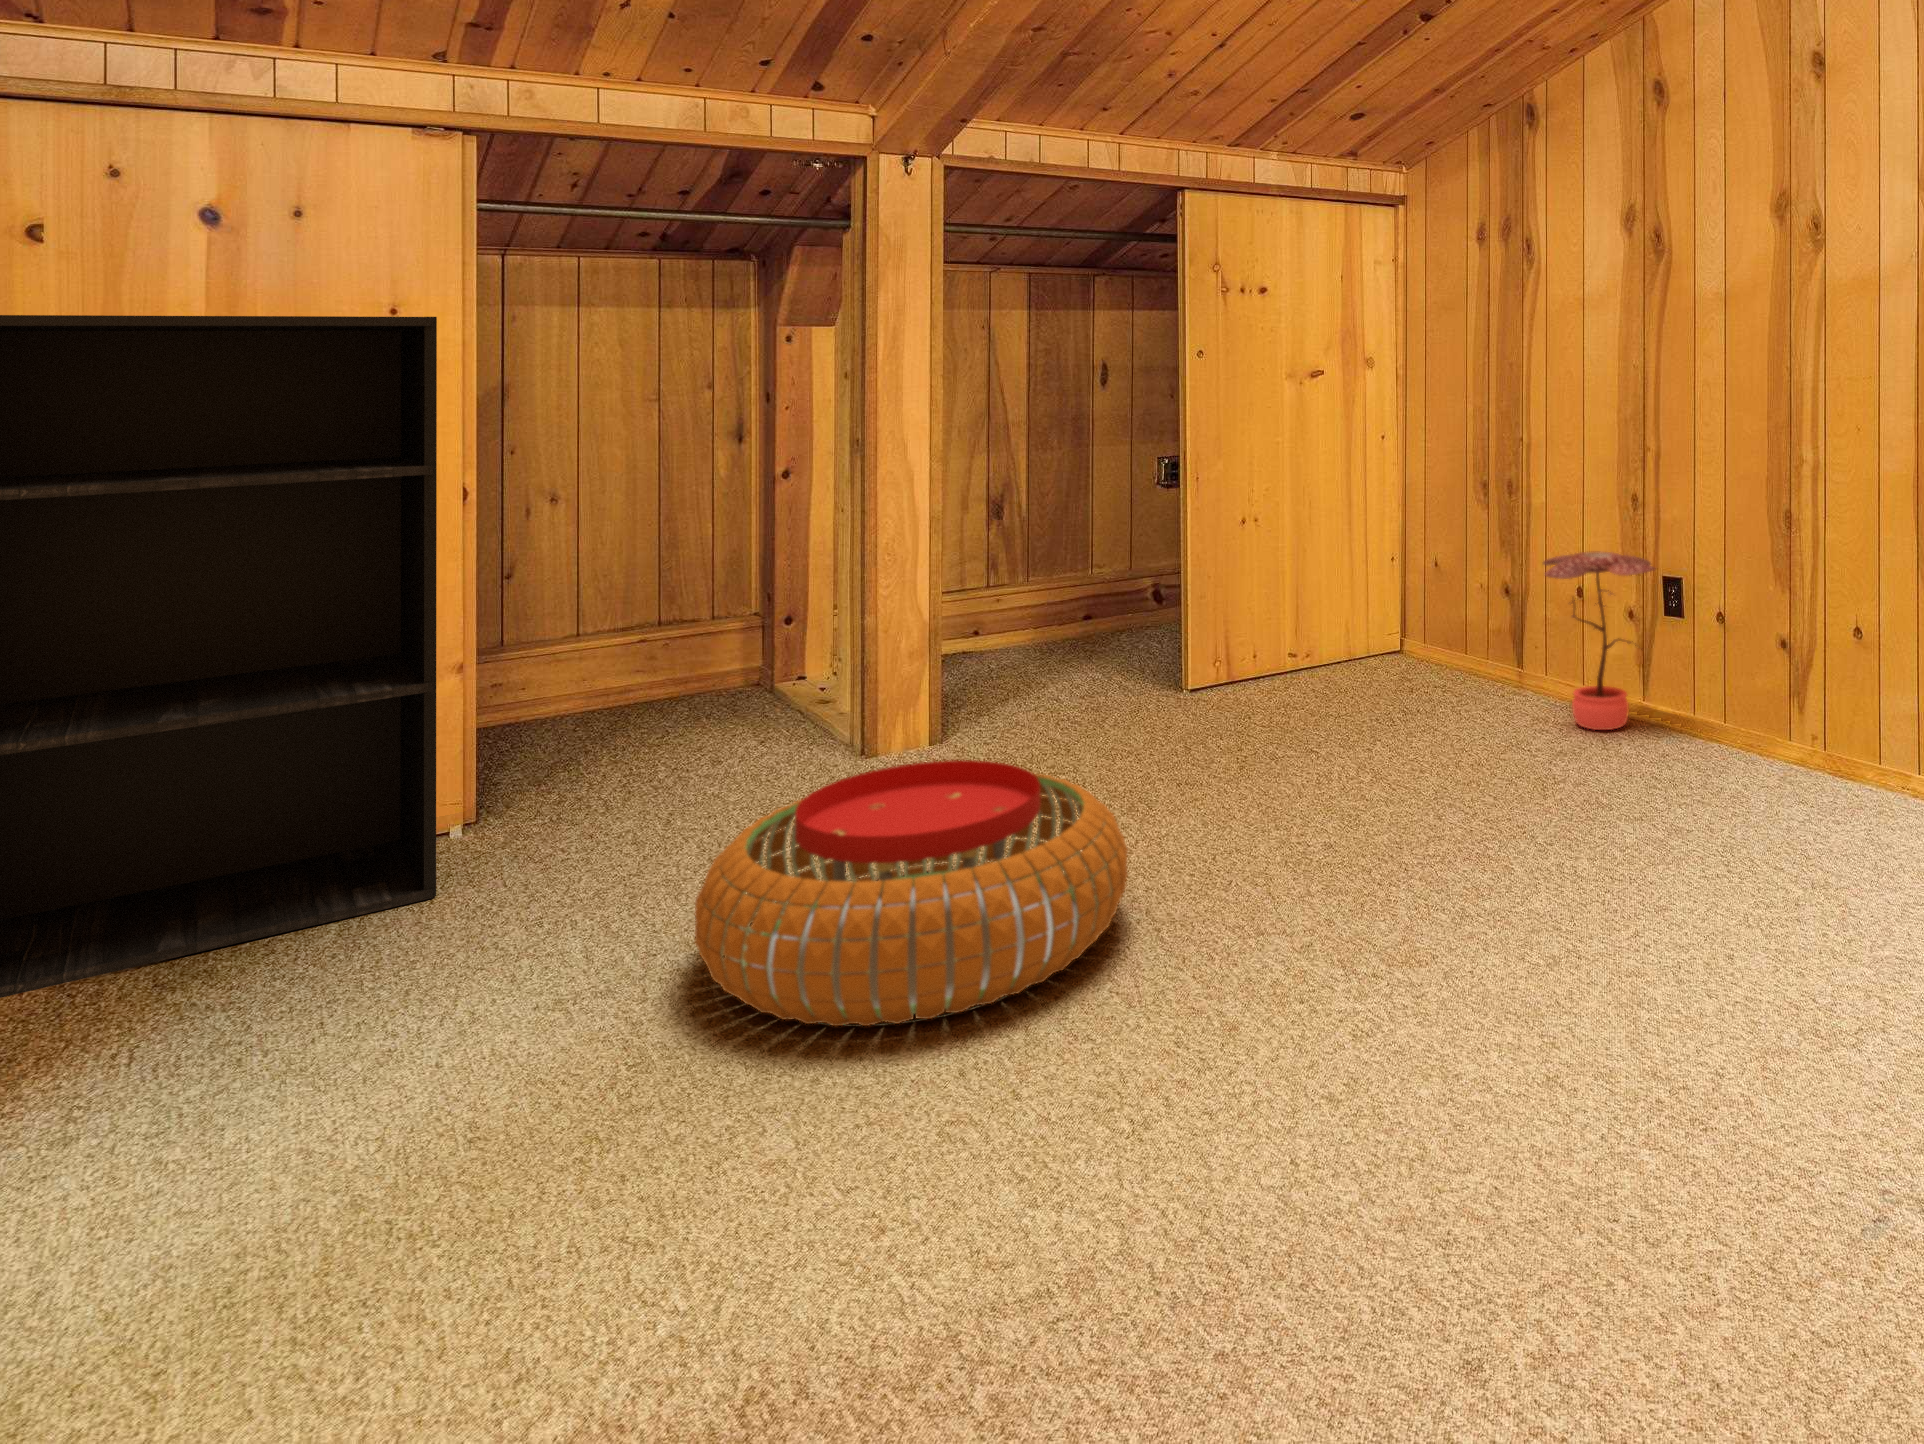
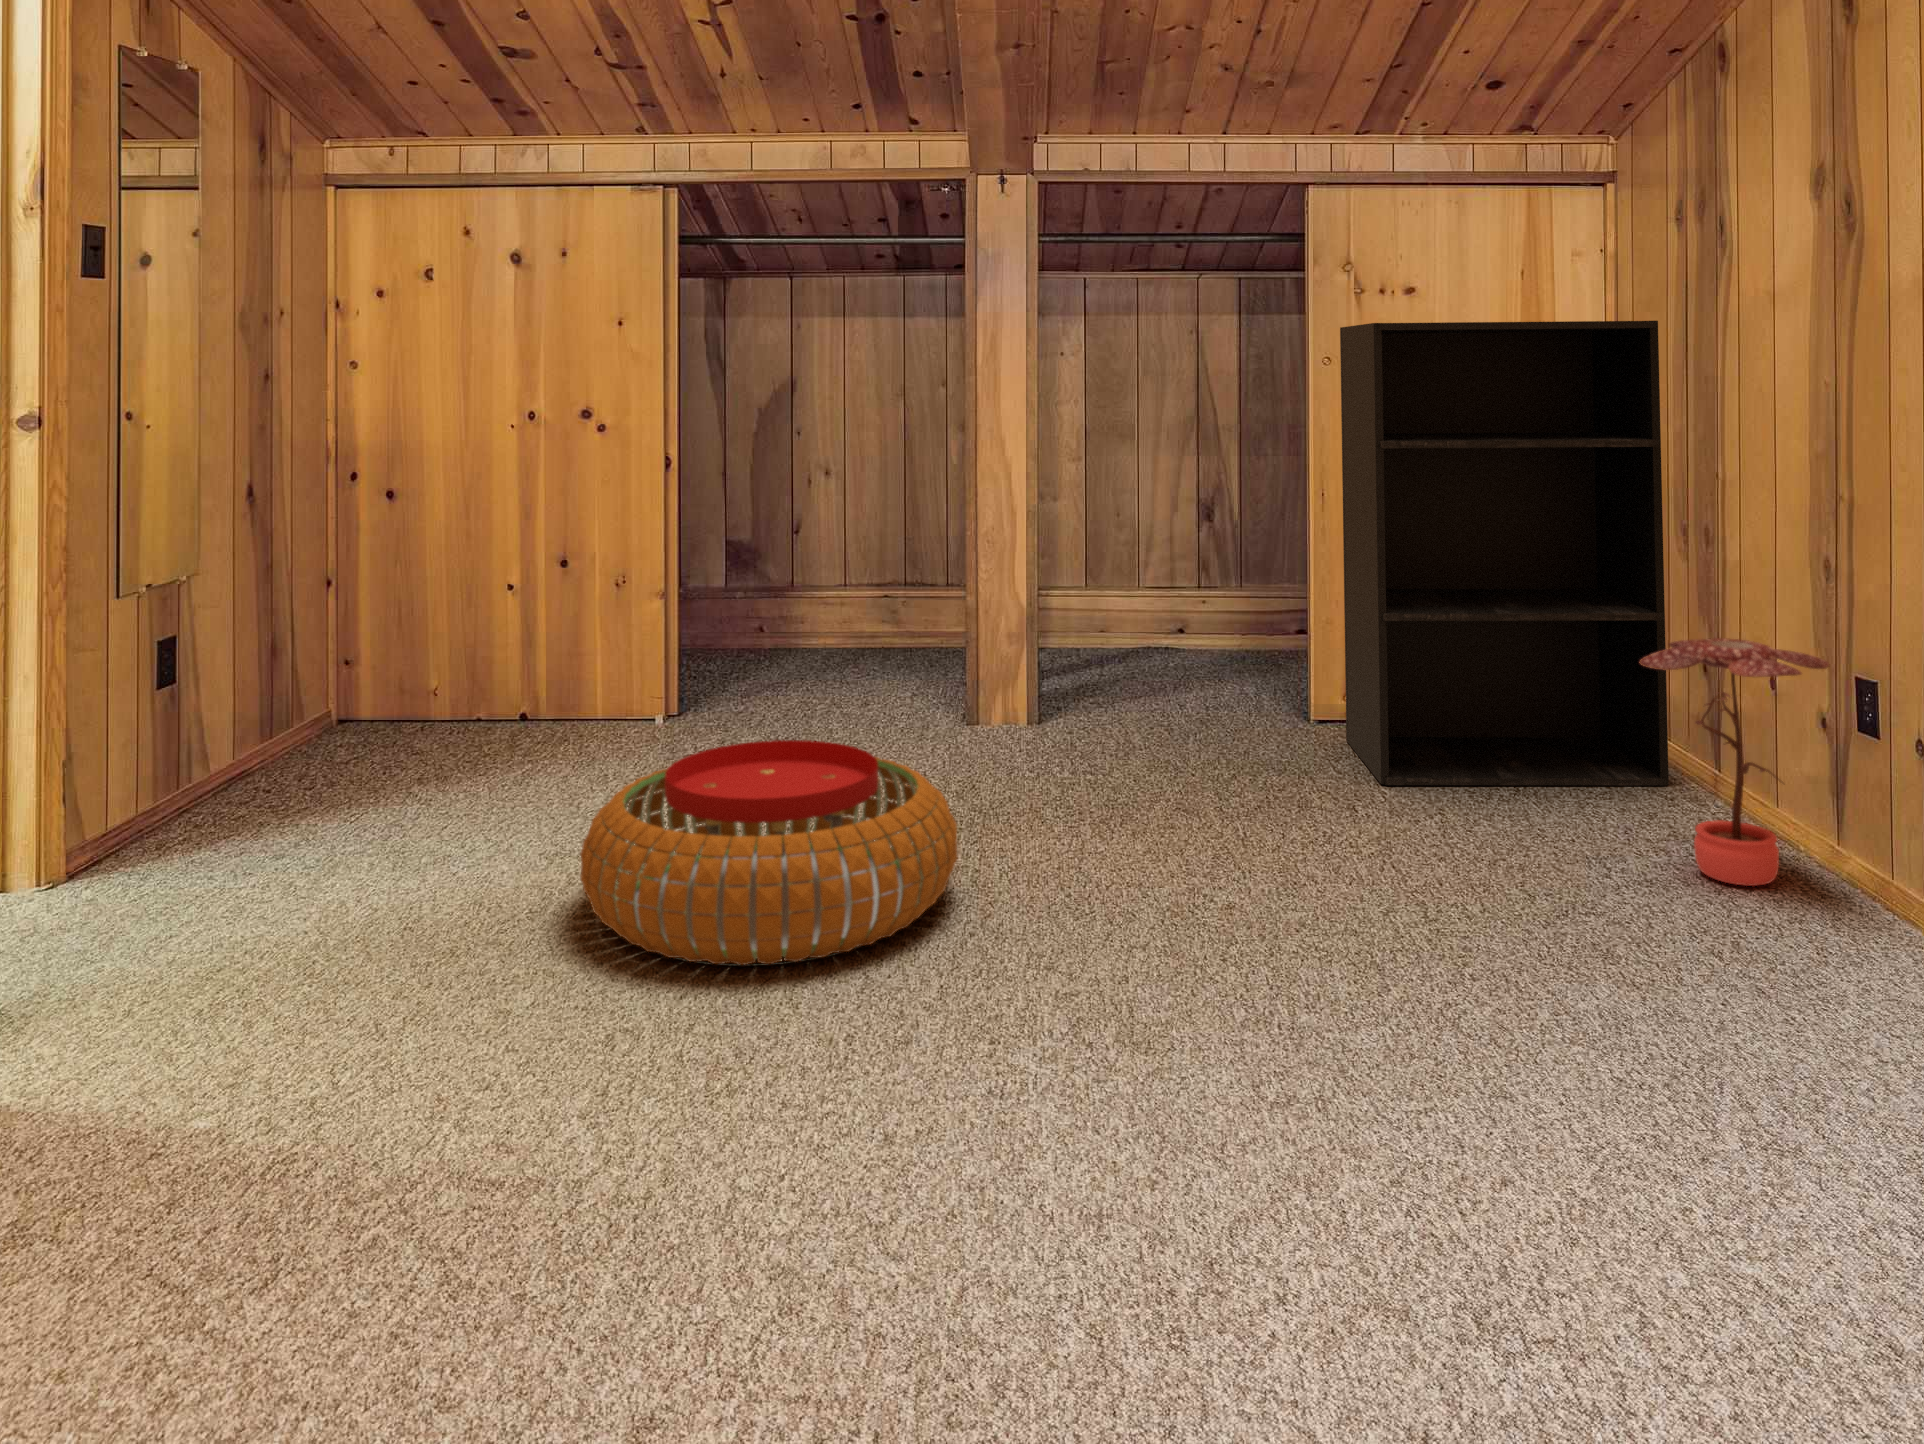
bookshelf: present [0,315,437,998] -> present [1340,321,1669,786]

